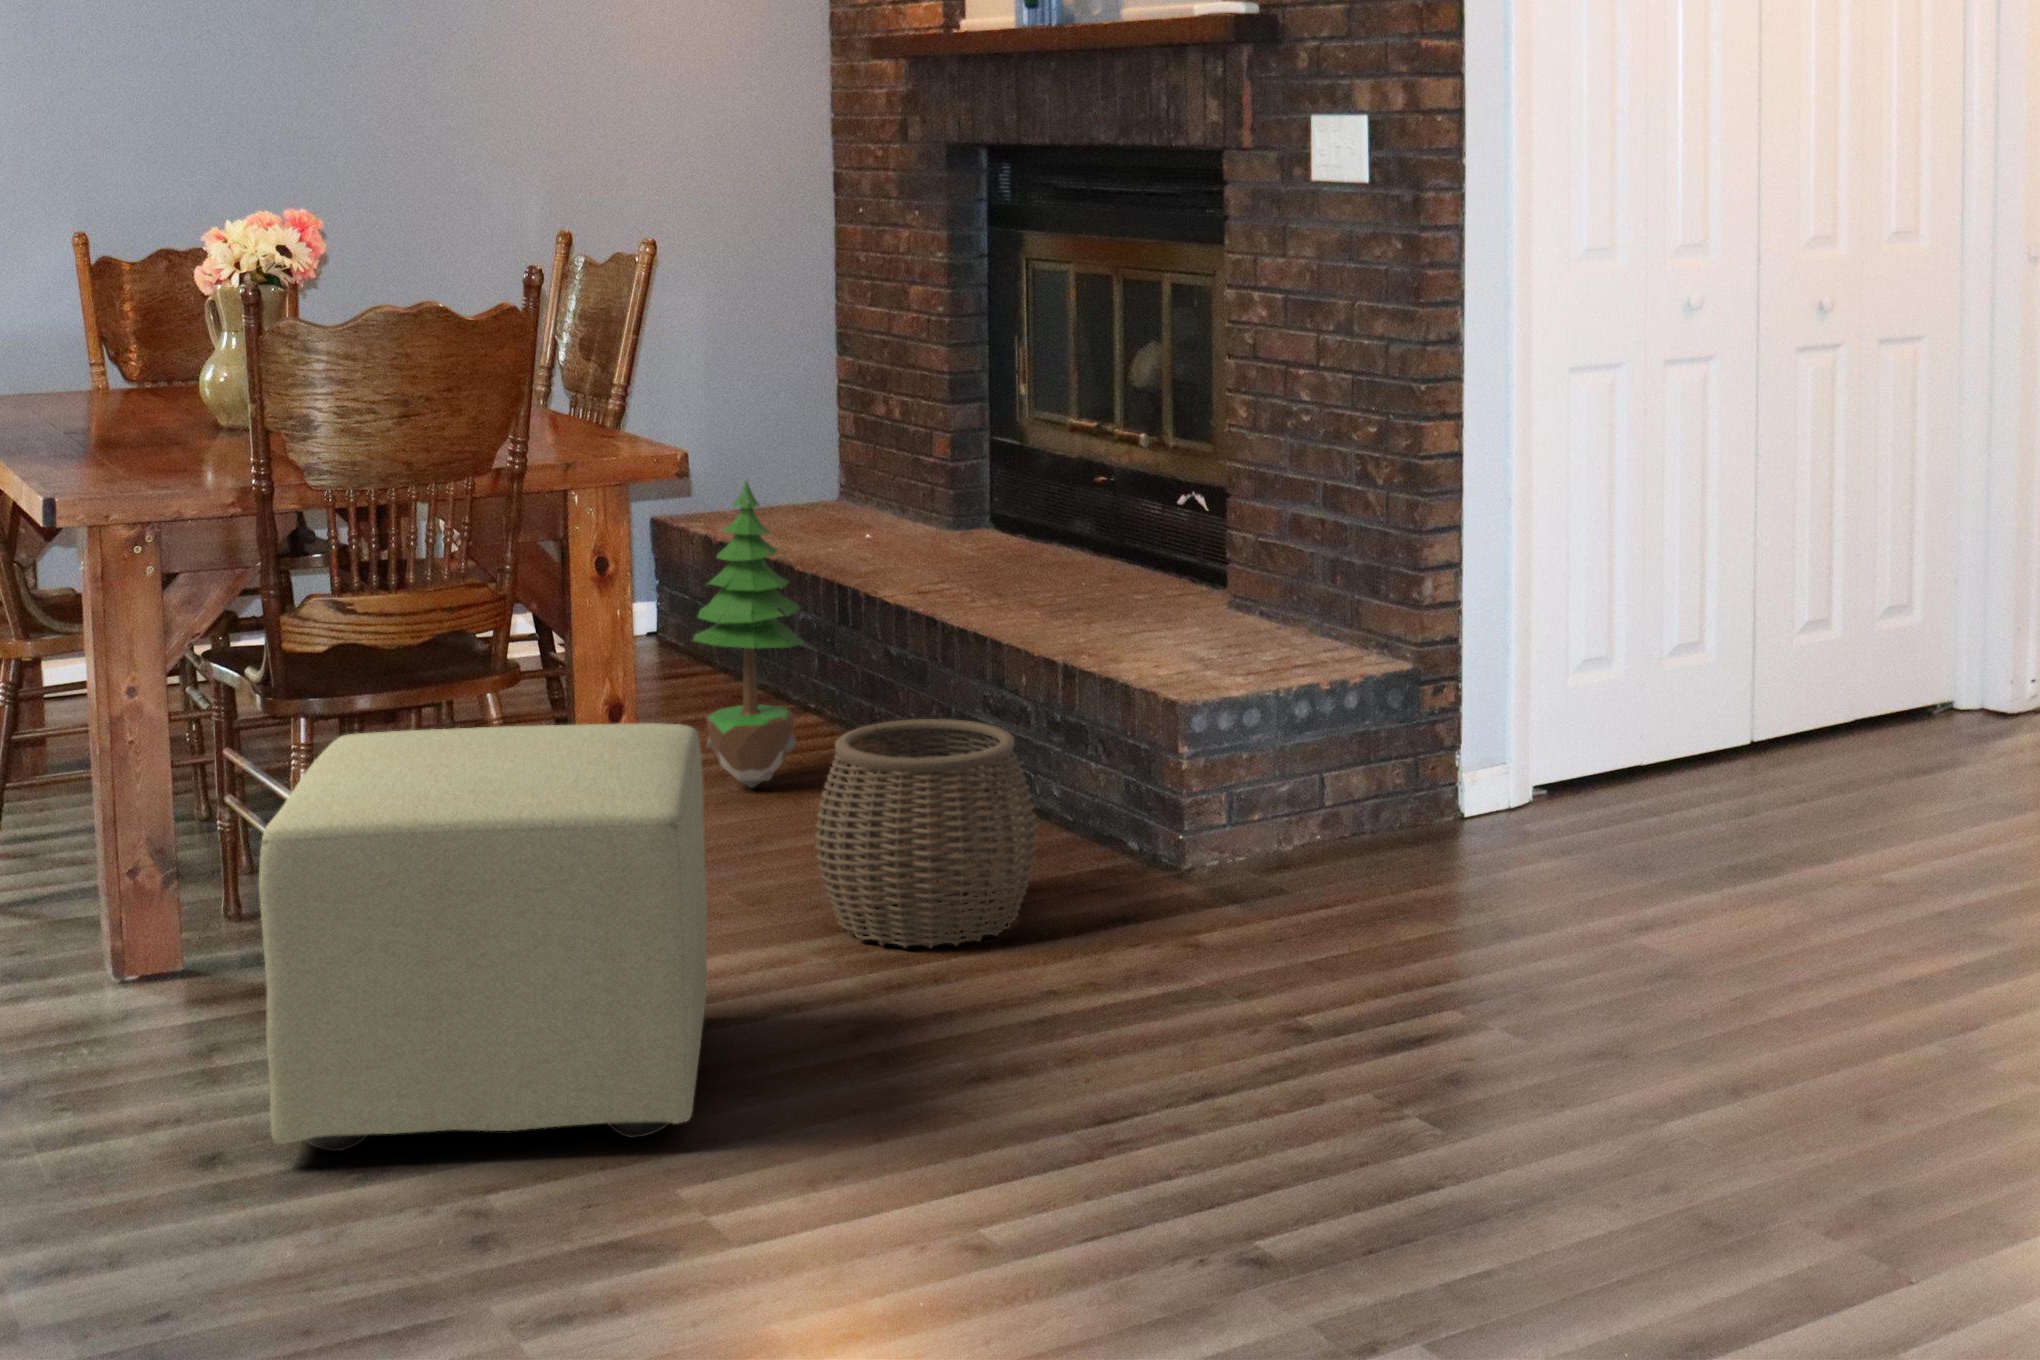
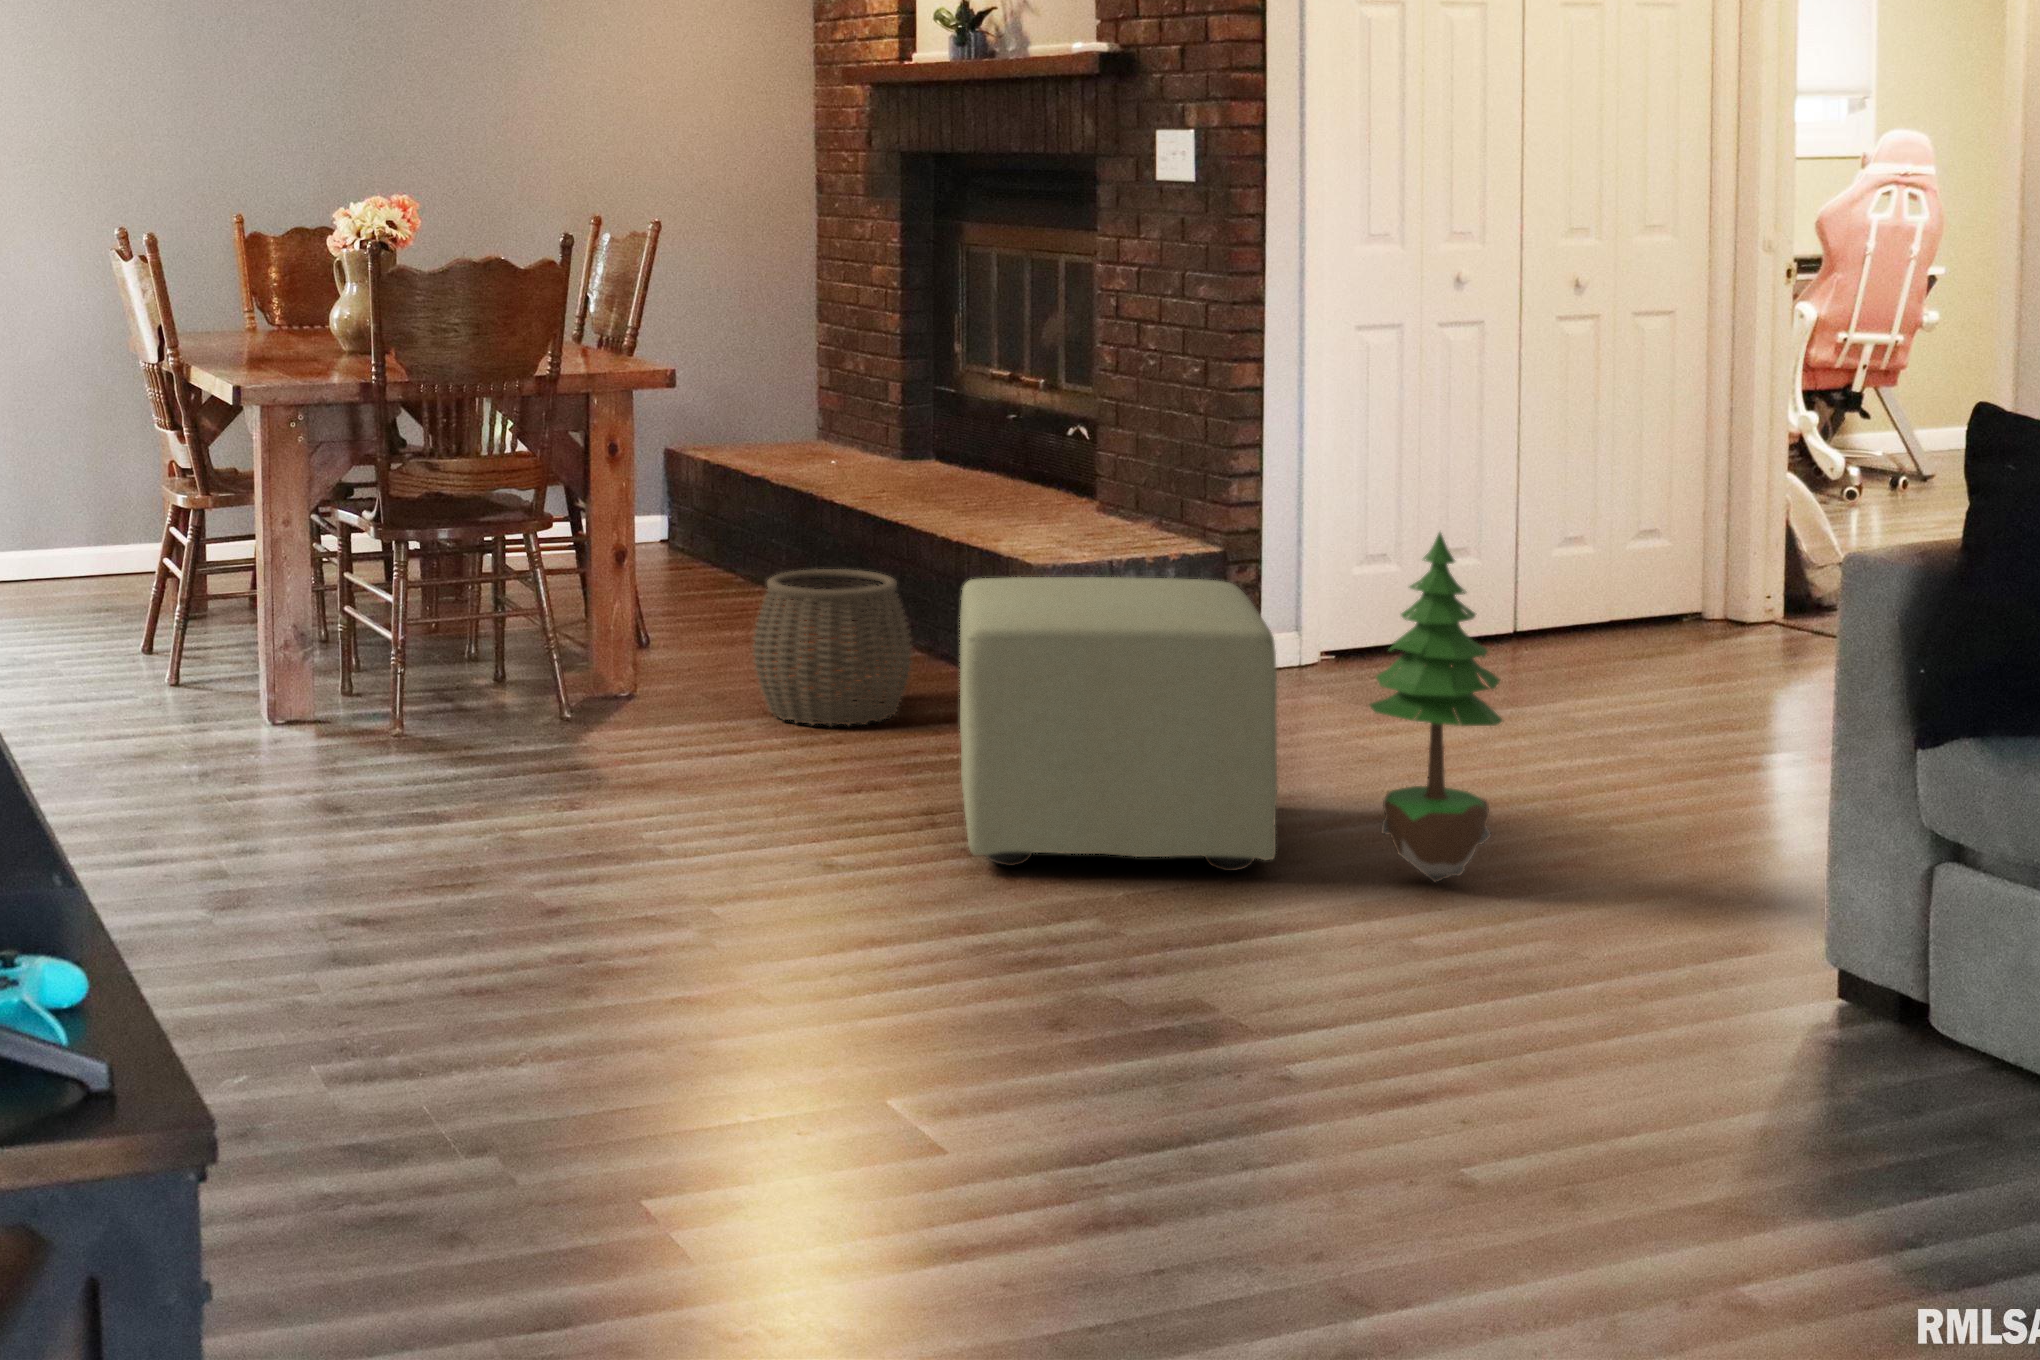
potted tree: present [693,481,804,788] -> present [1370,533,1502,883]
ottoman: present [259,723,707,1151] -> present [960,577,1277,871]

